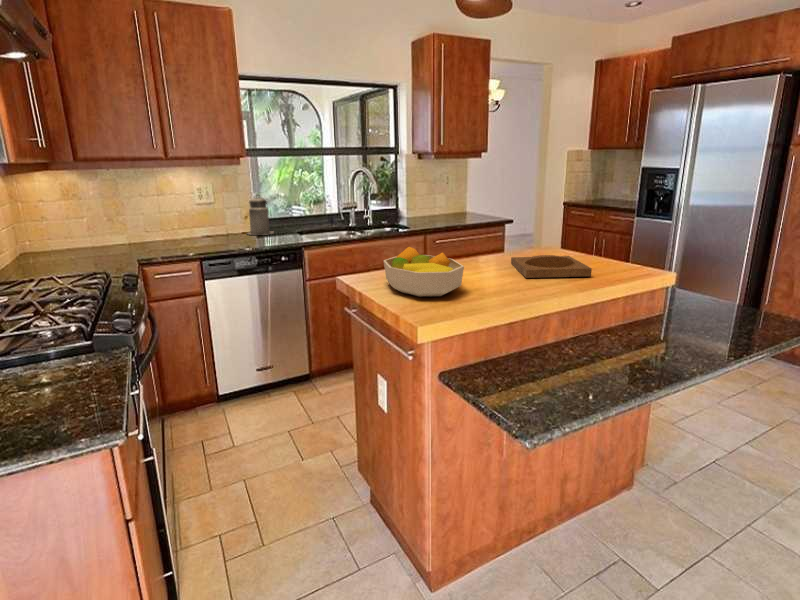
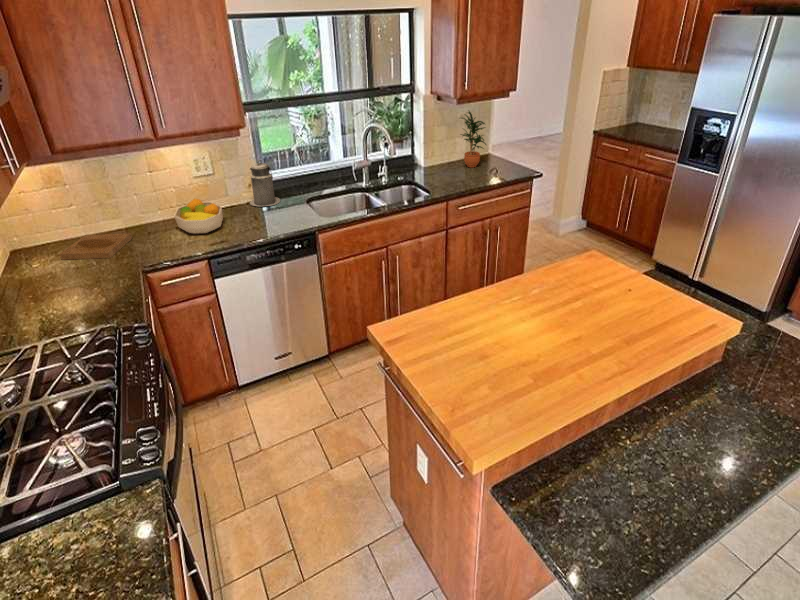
potted plant: none [437,168,463,218] -> present [461,111,486,168]
fruit bowl: present [384,247,464,297] -> present [174,199,223,234]
tray: present [511,255,592,278] -> present [59,233,132,260]

